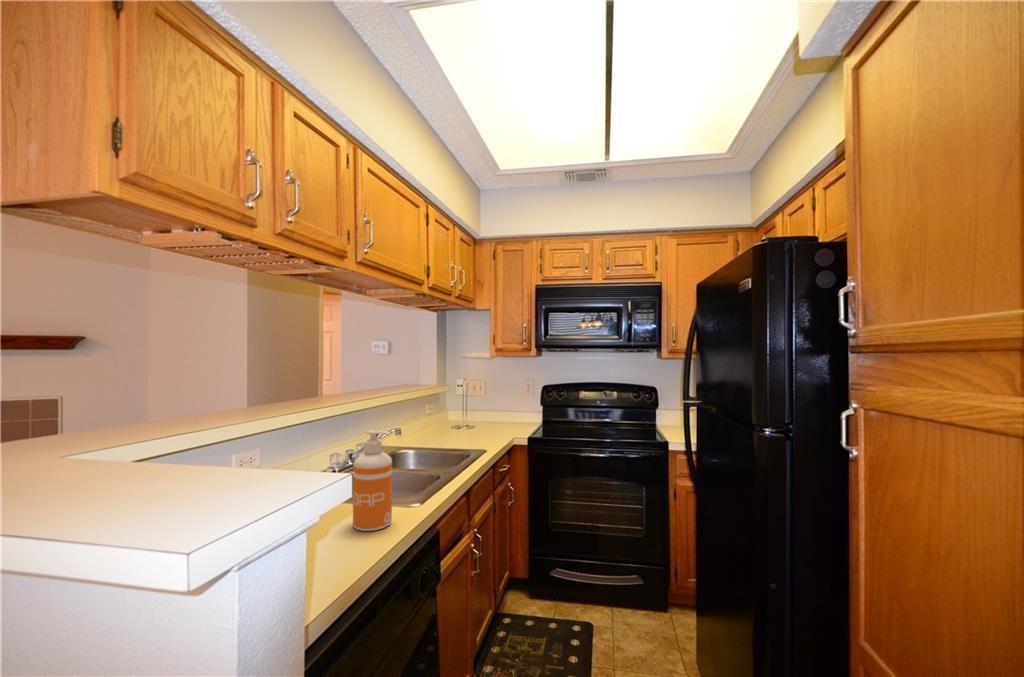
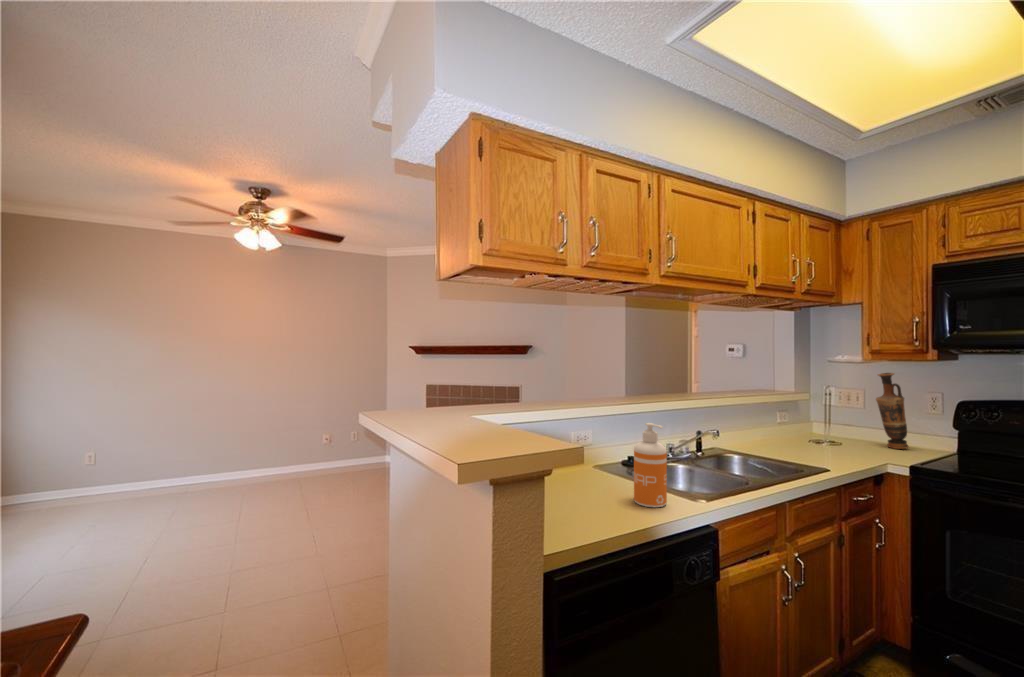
vase: none [496,364,514,423] -> present [876,373,908,449]

